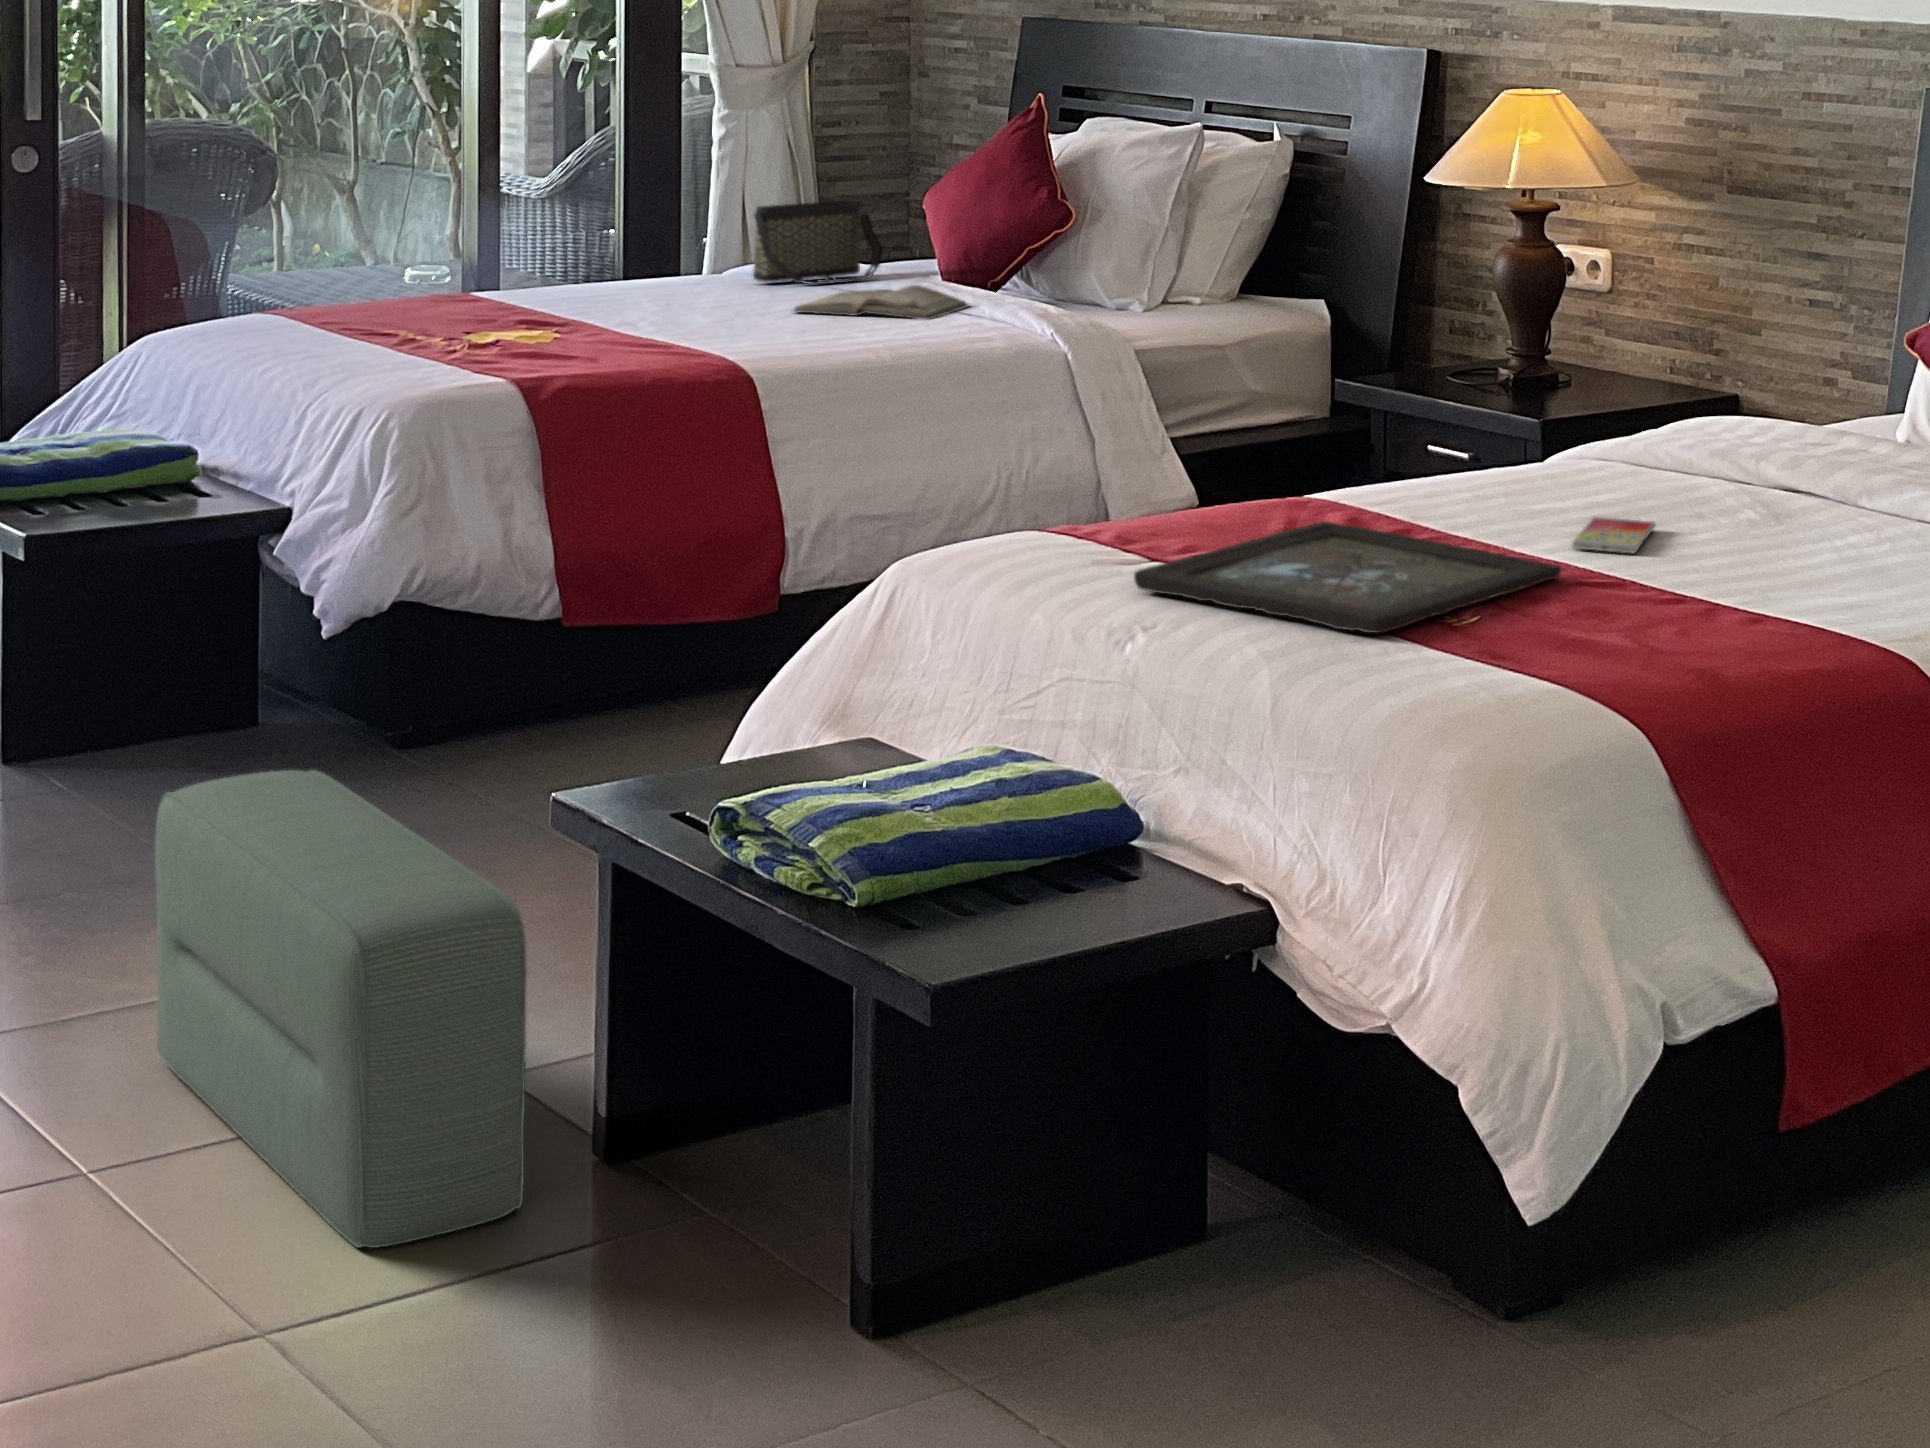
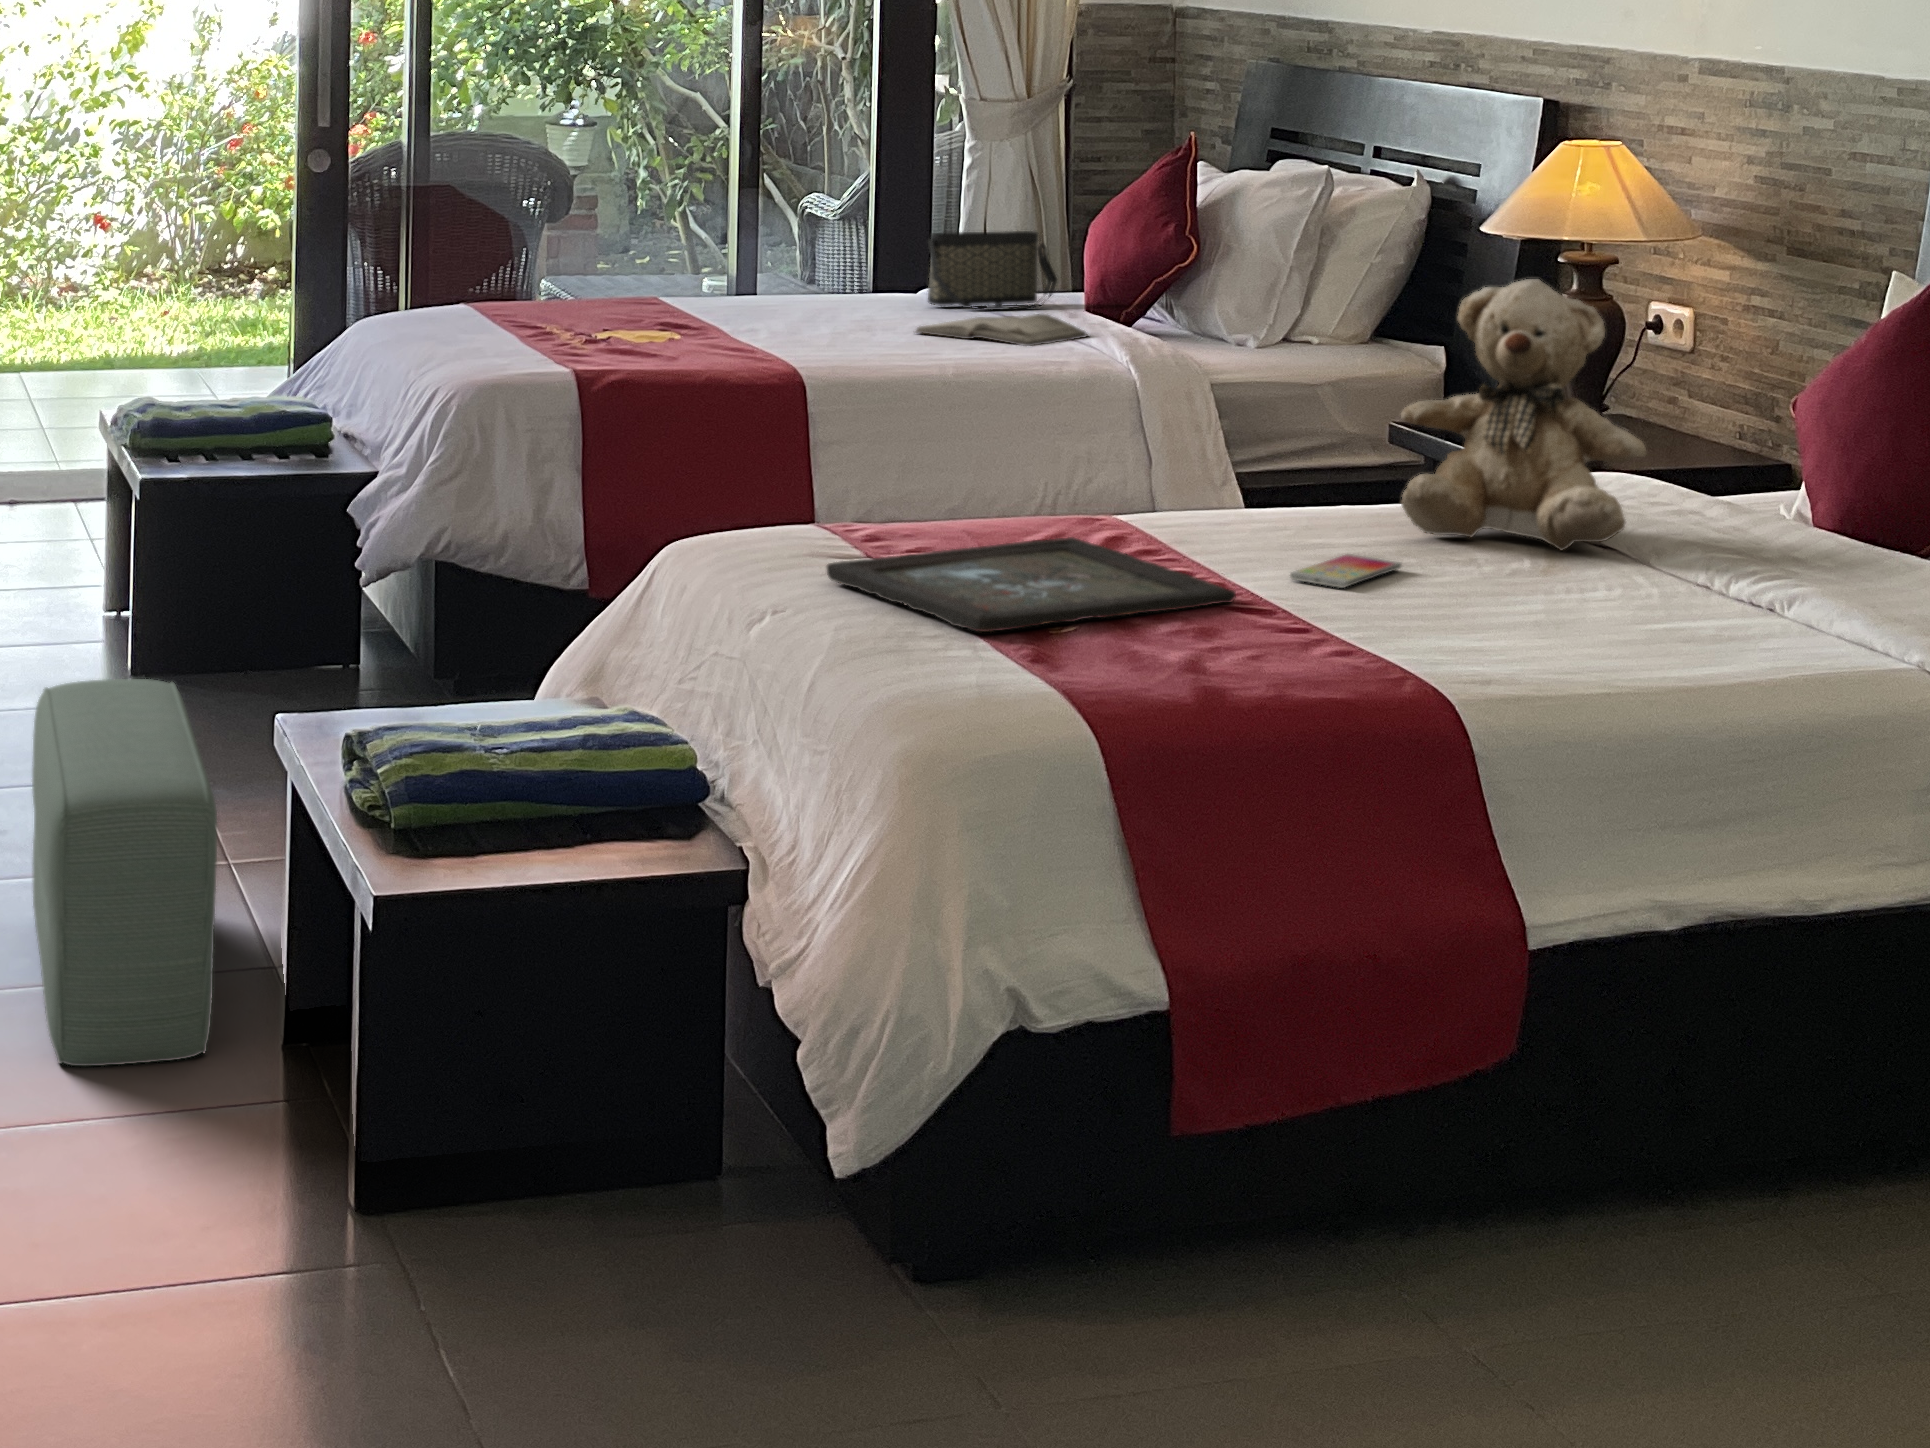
teddy bear: none [1573,226,1829,498] -> present [1401,279,1646,550]

